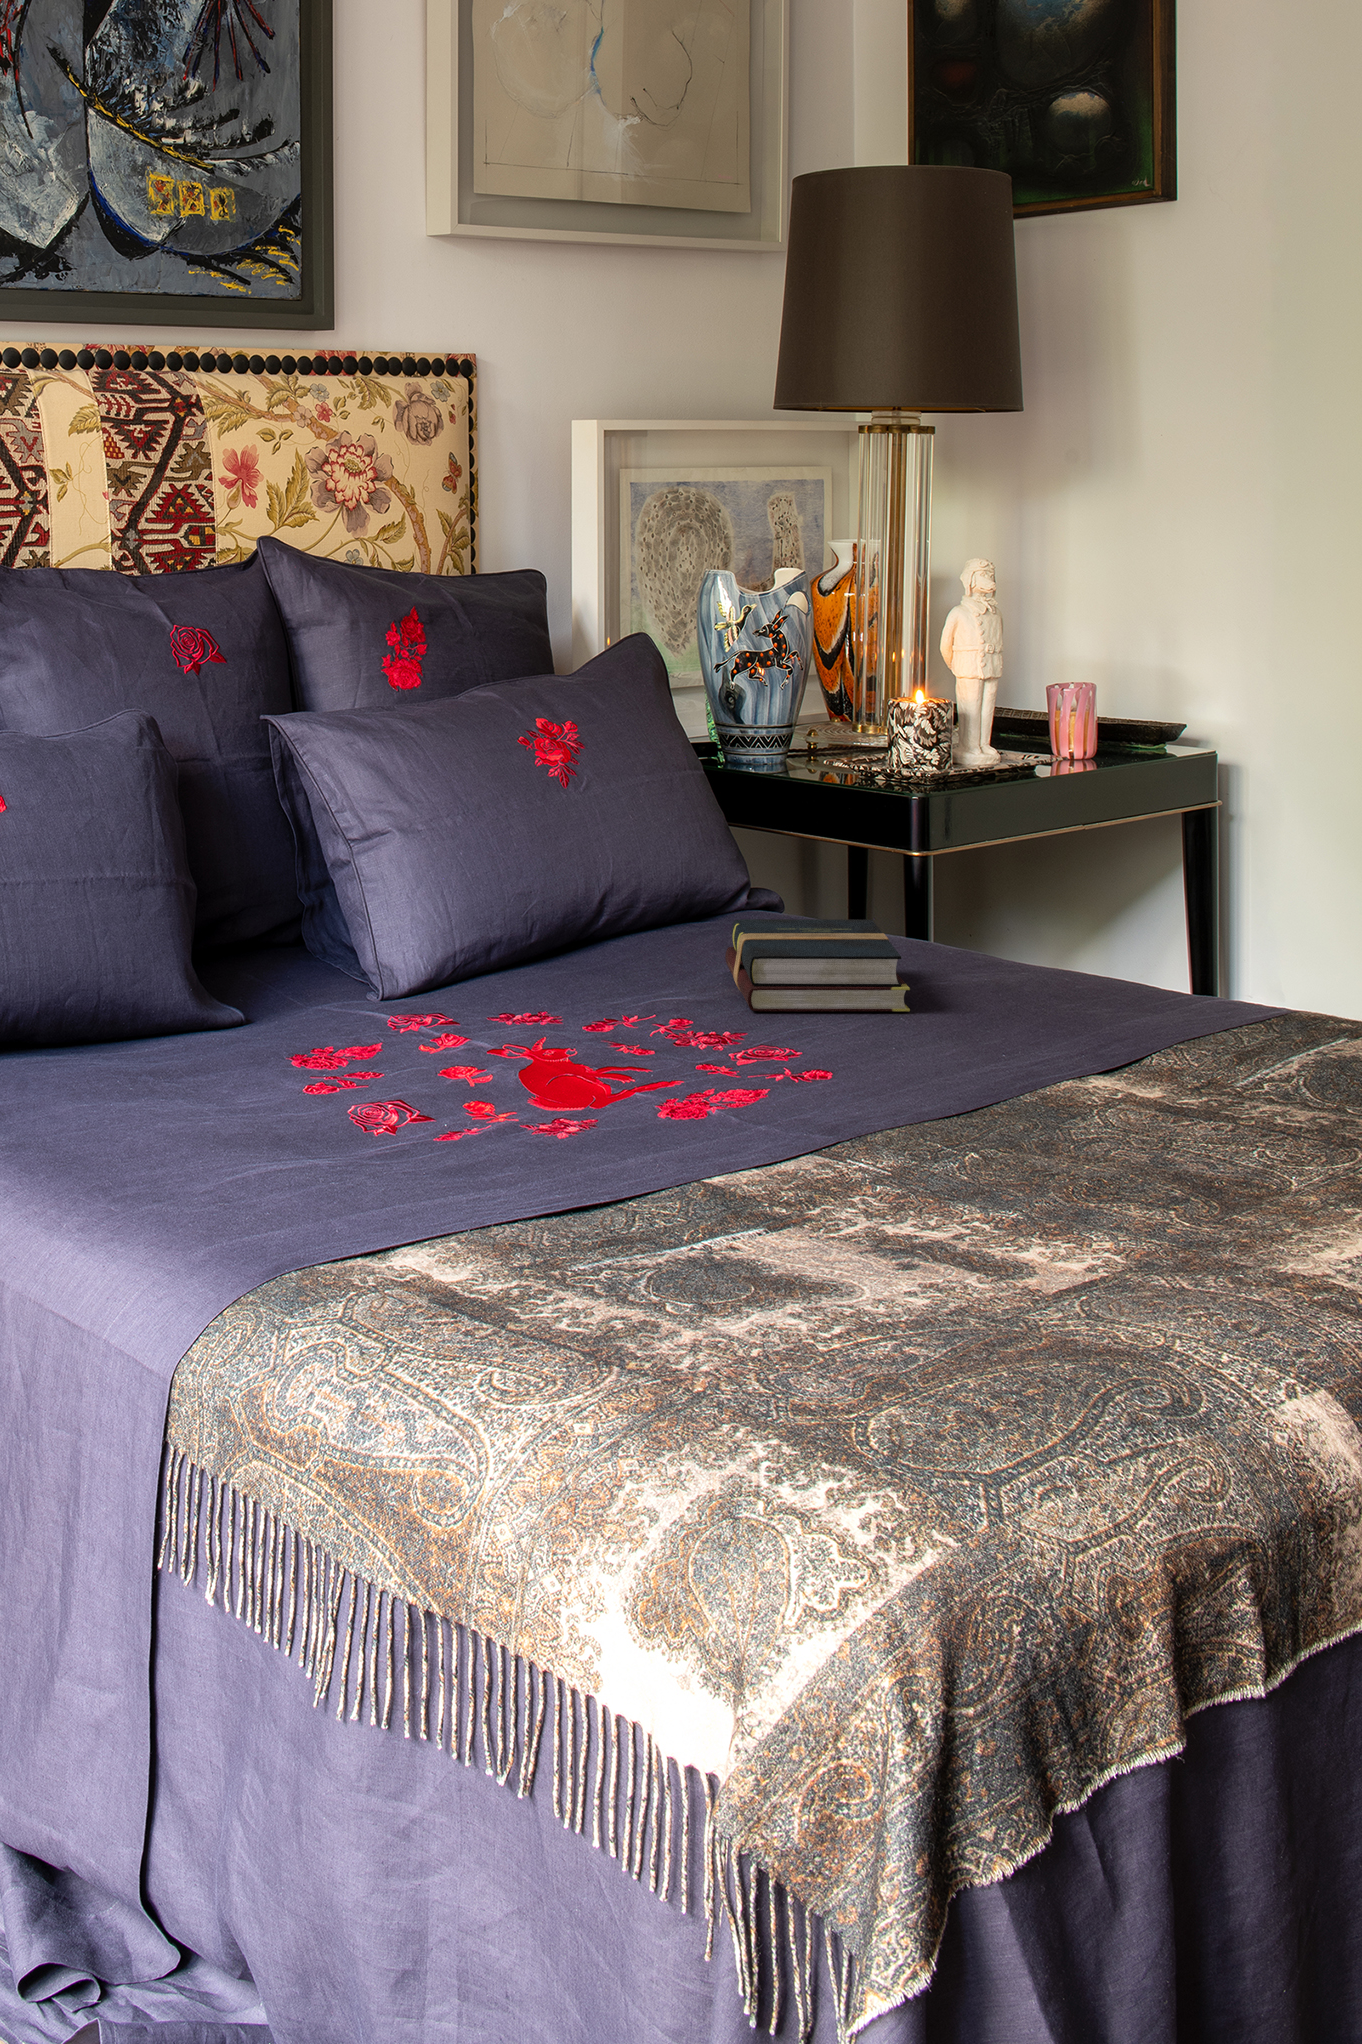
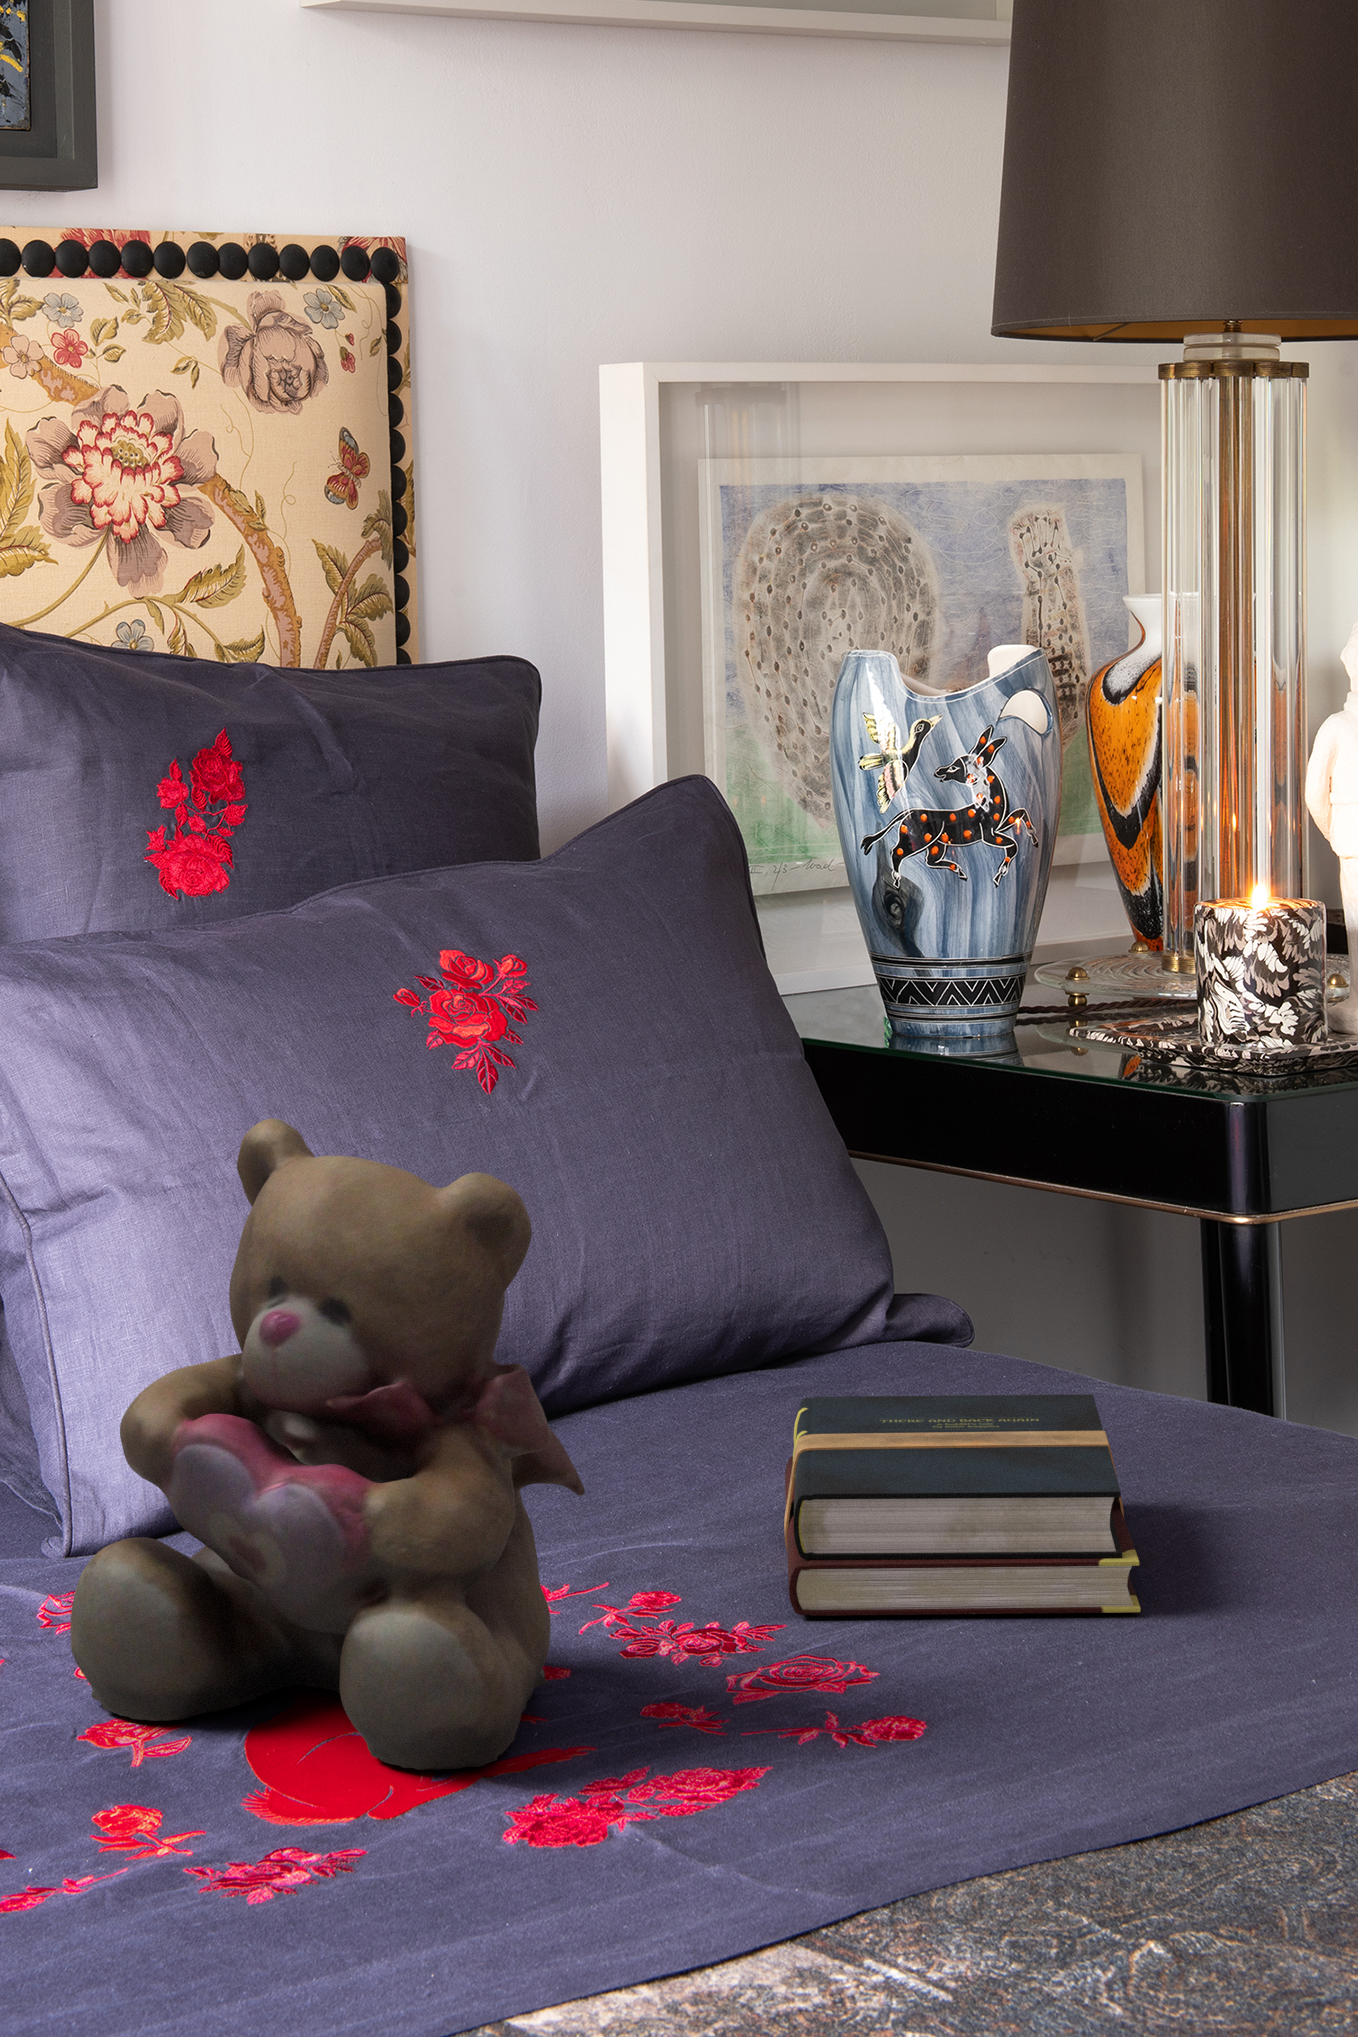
teddy bear: none [436,779,671,1064] -> present [71,1119,585,1770]

